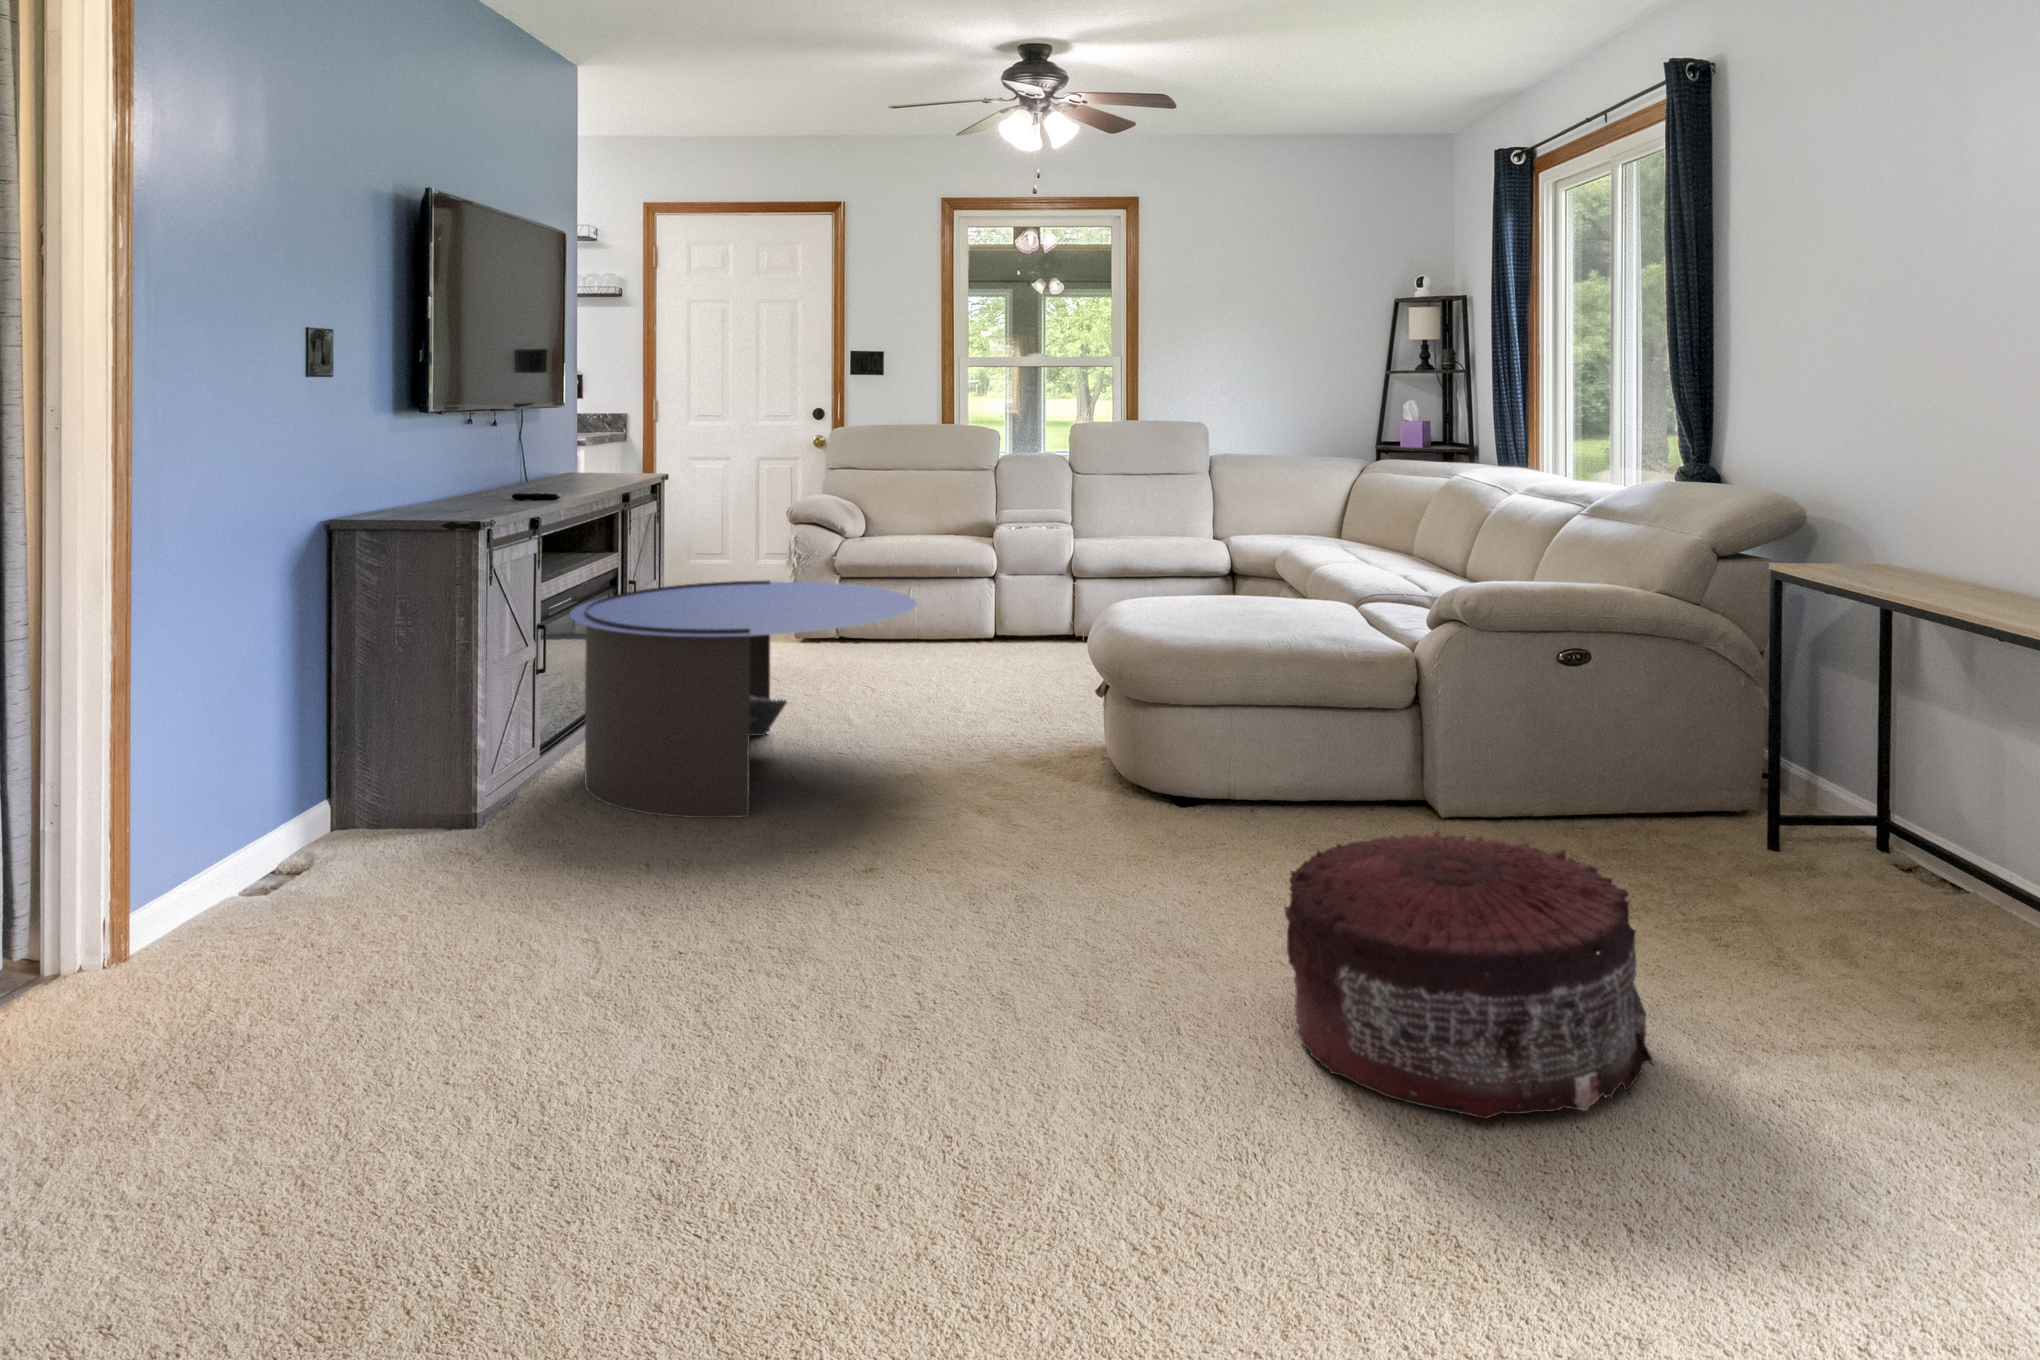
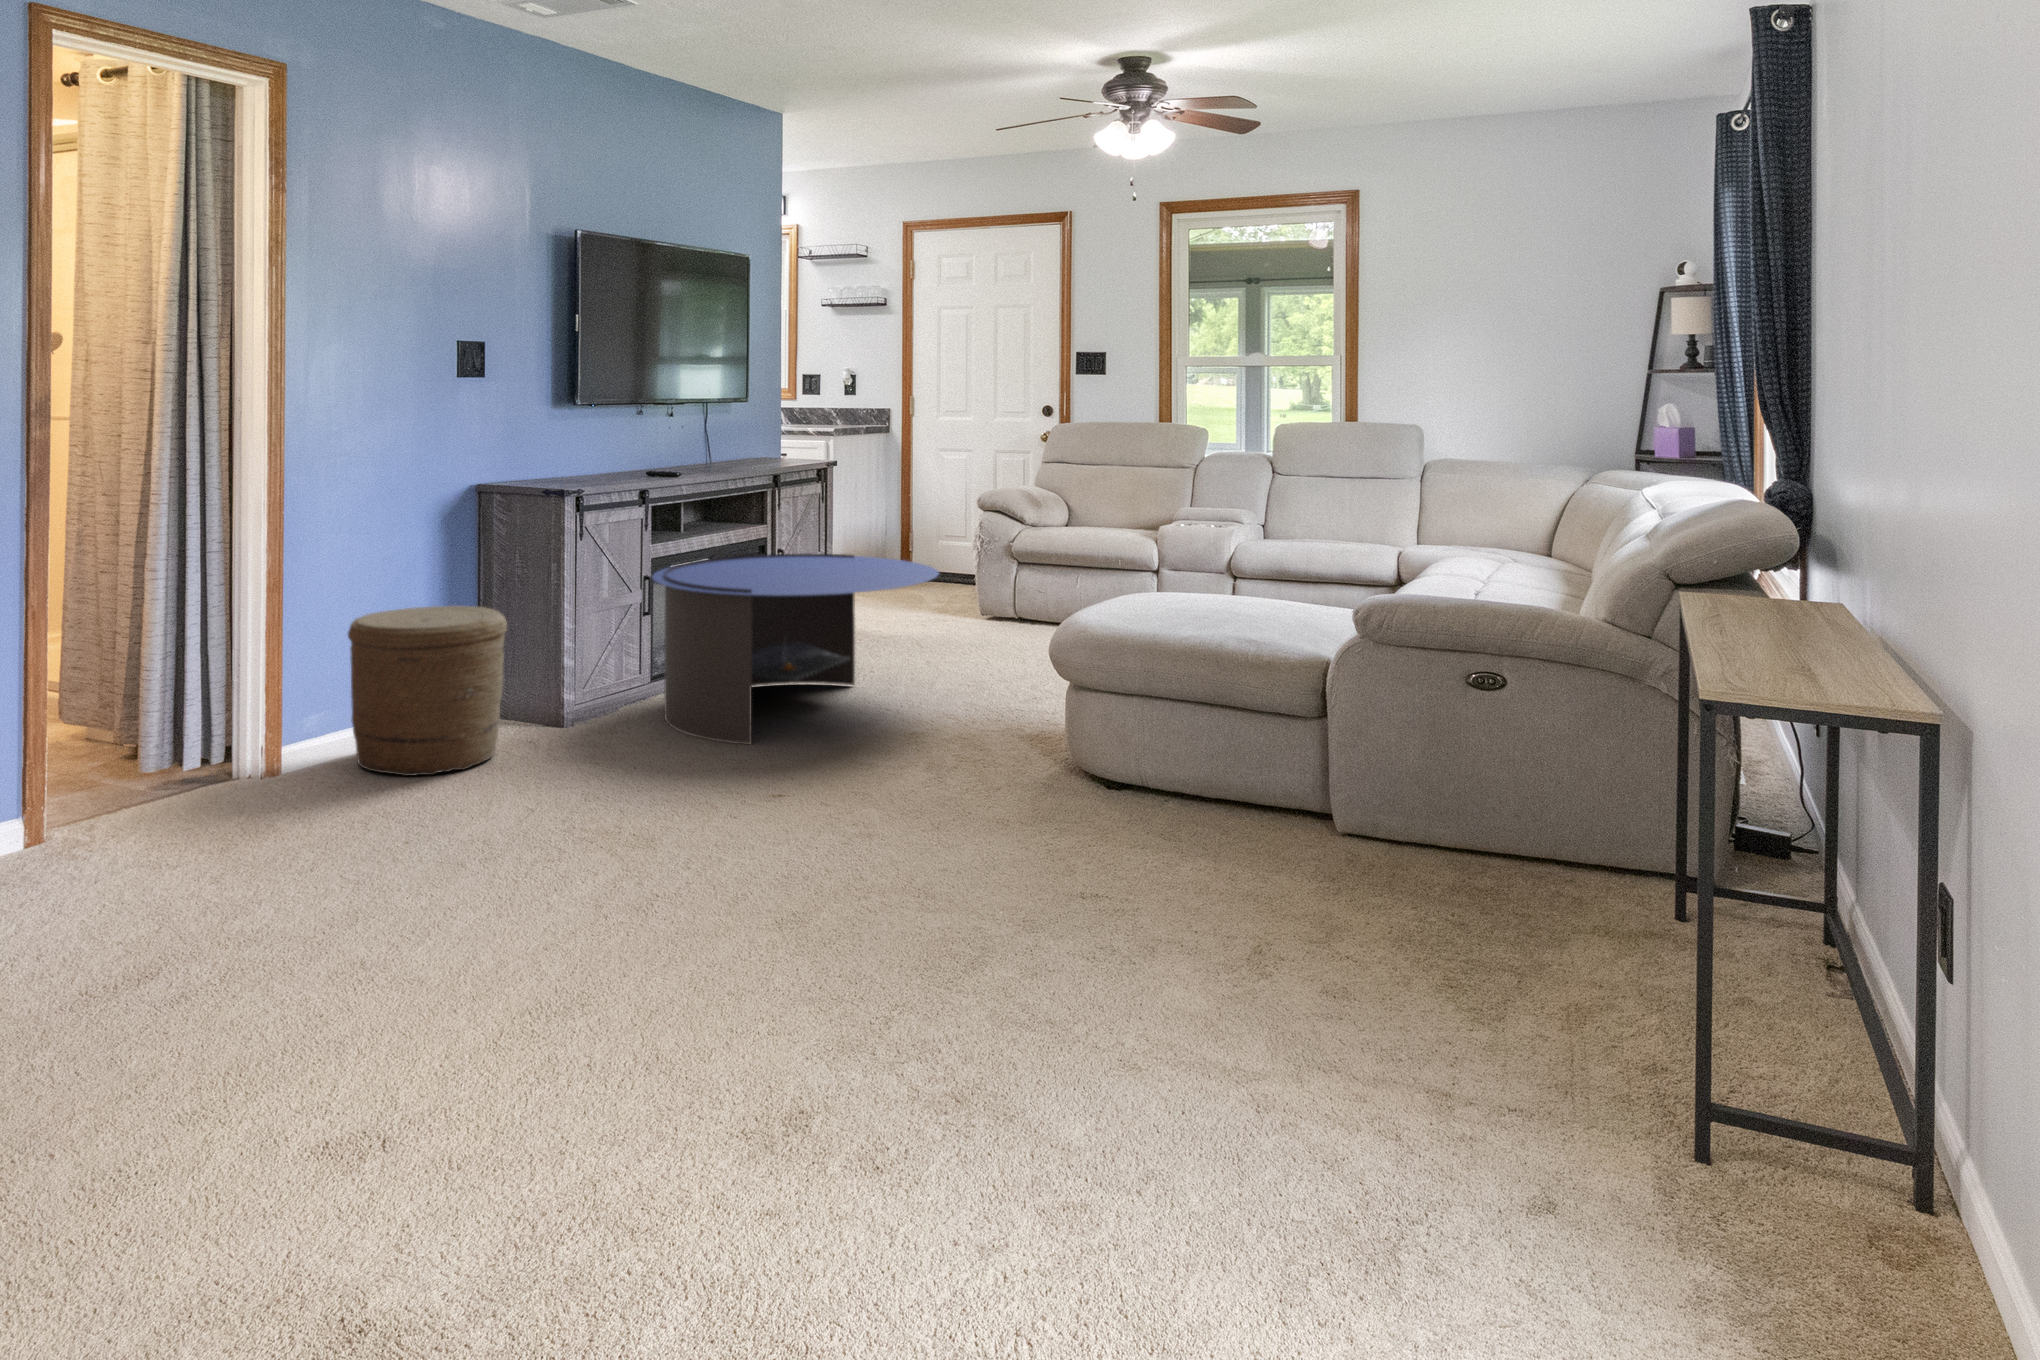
woven basket: none [225,680,455,926] -> present [348,606,507,776]
pouf: present [1284,830,1654,1119] -> none [895,803,1198,1050]

